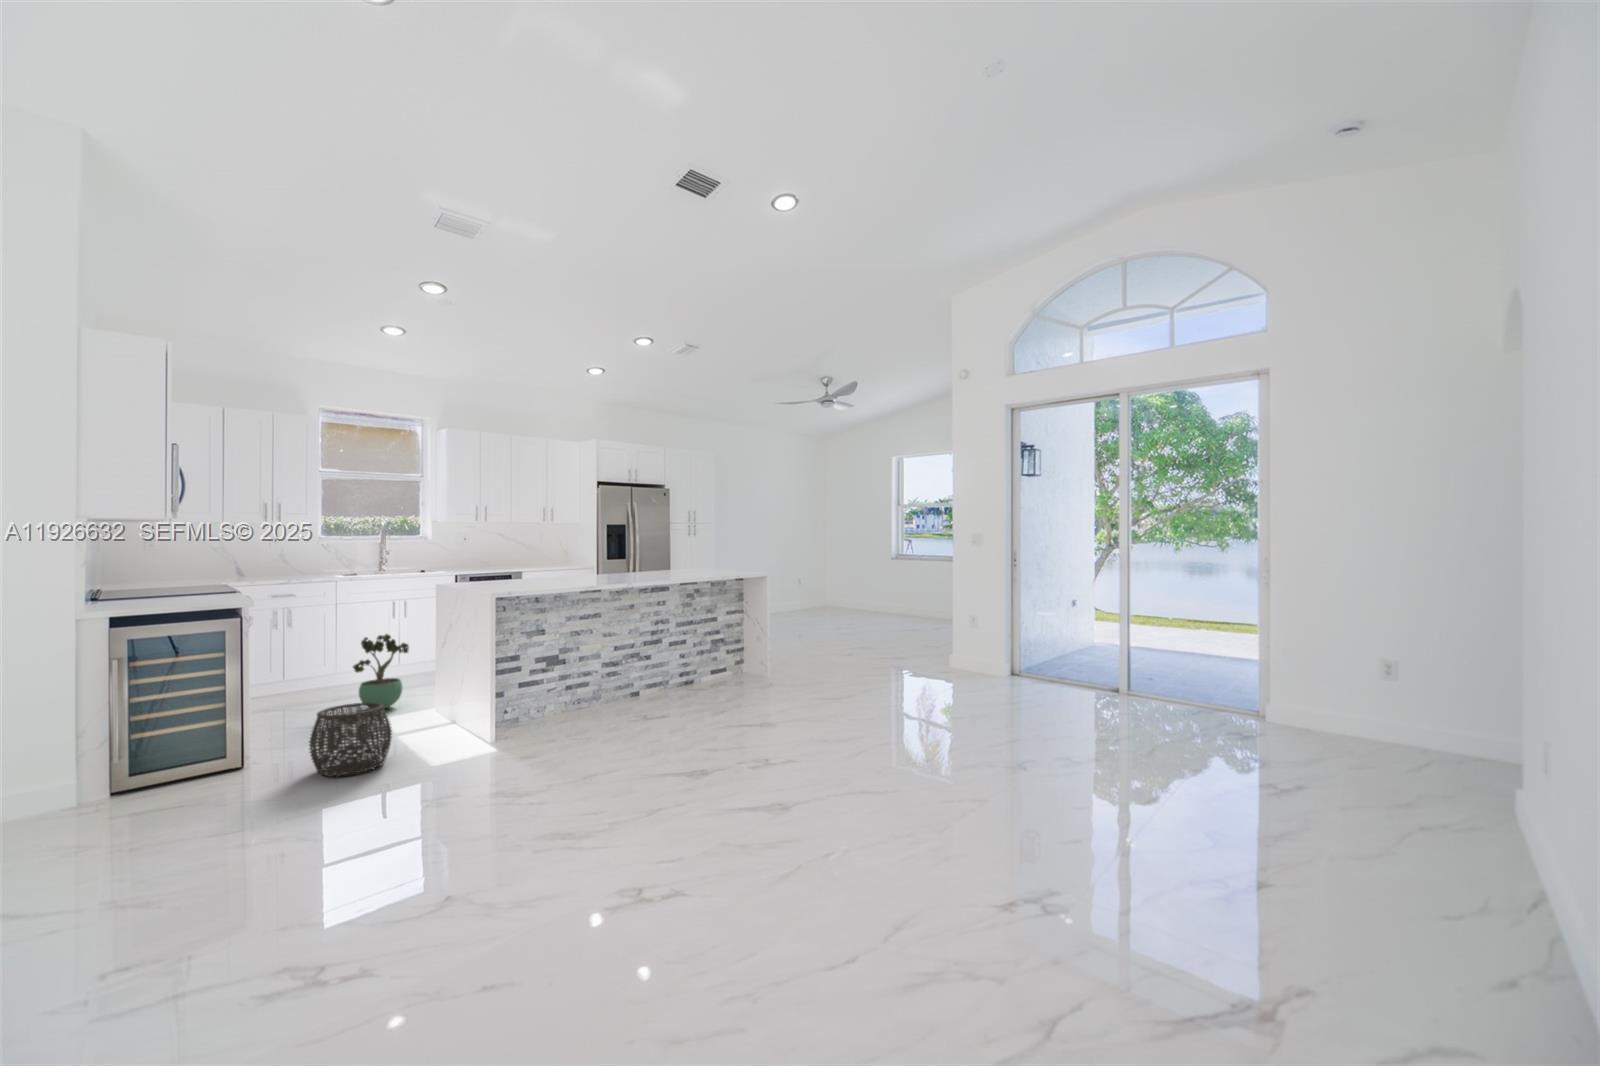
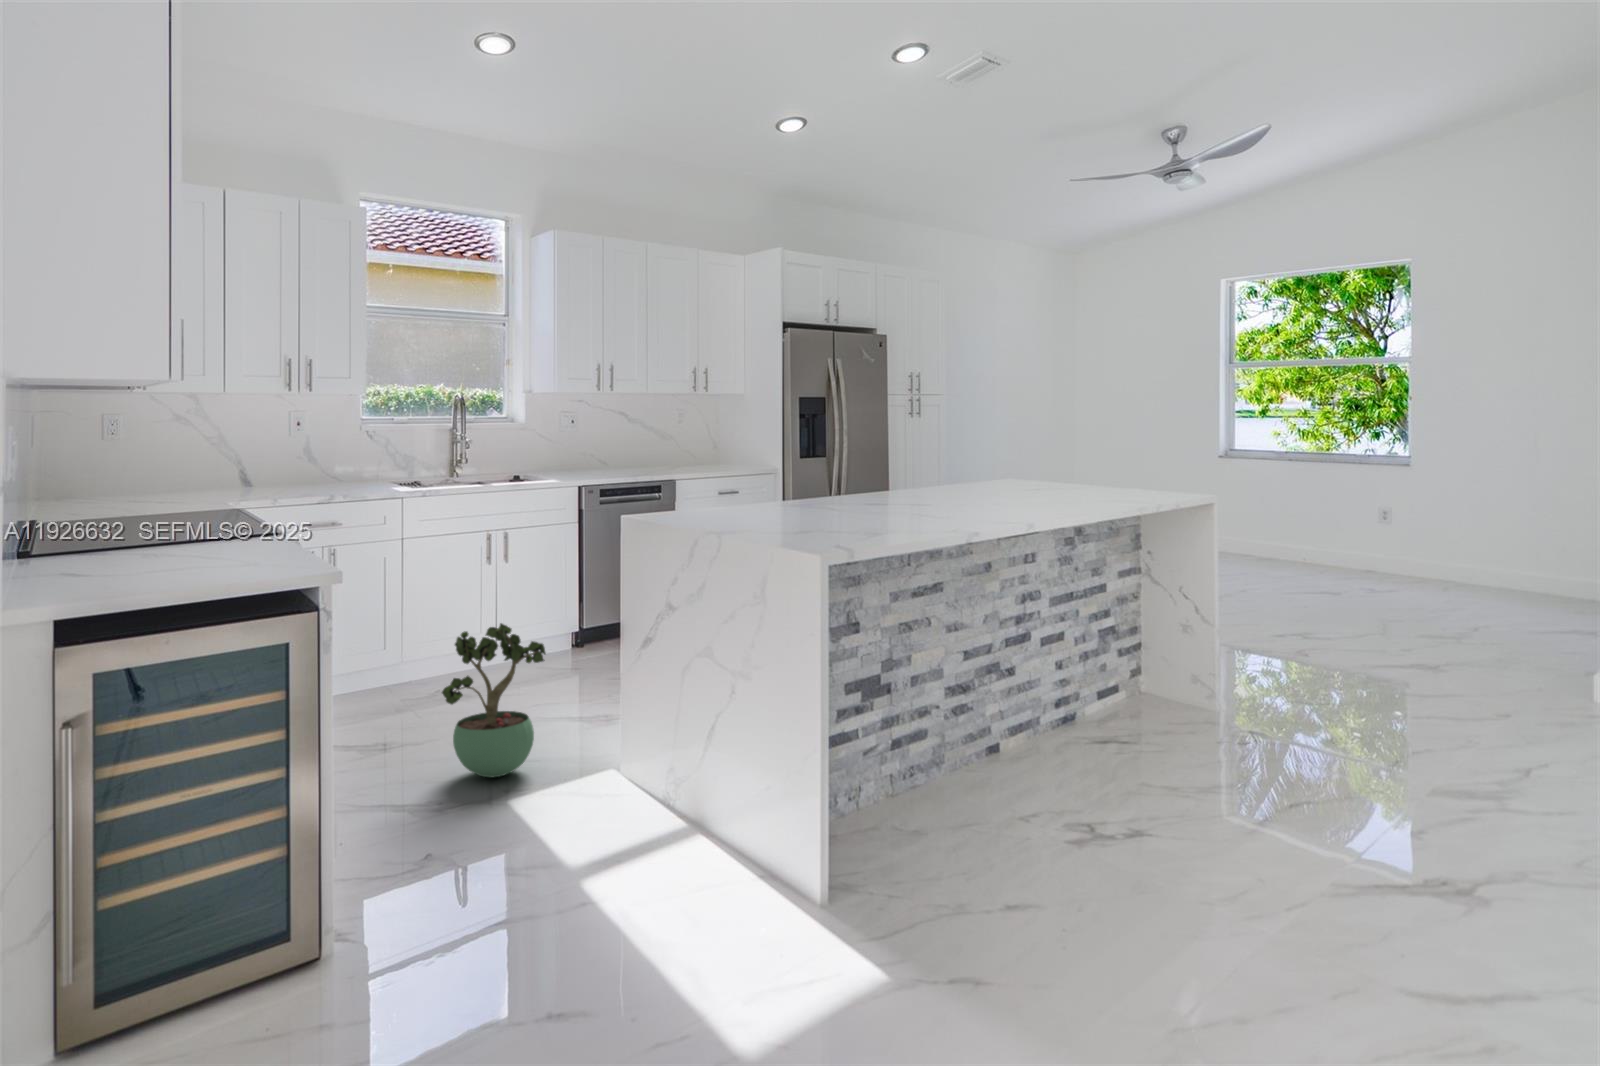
woven basket: present [309,702,392,777] -> none [481,807,649,996]

